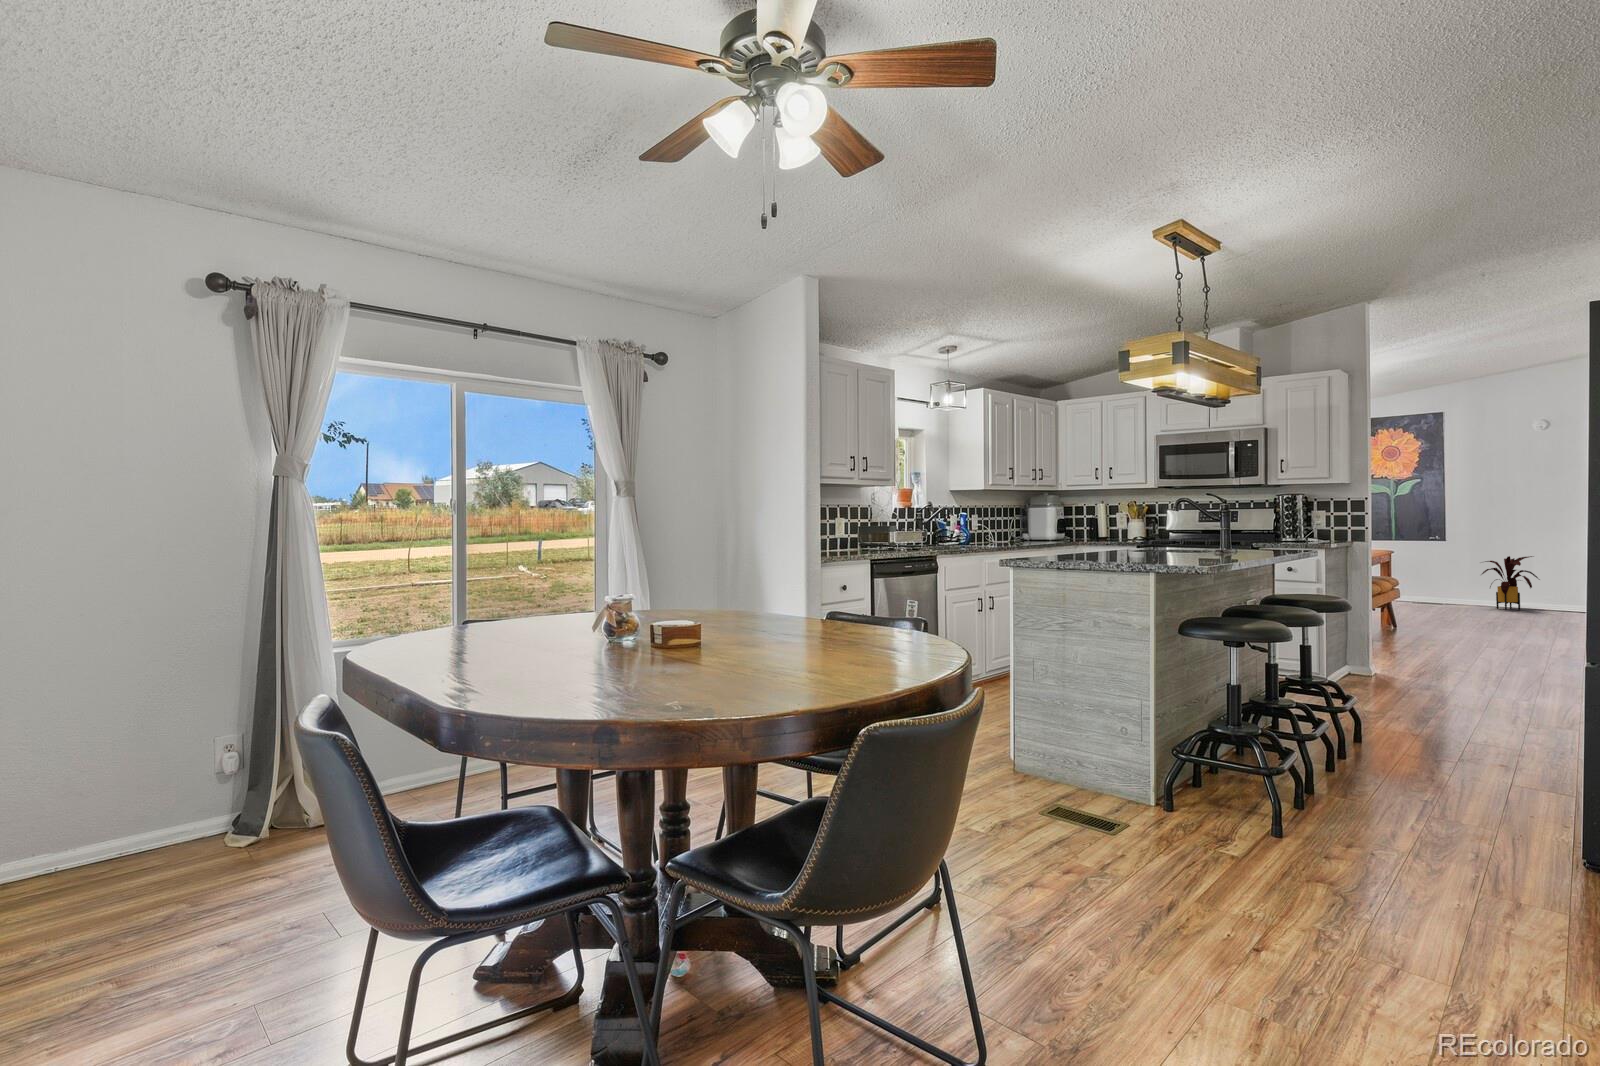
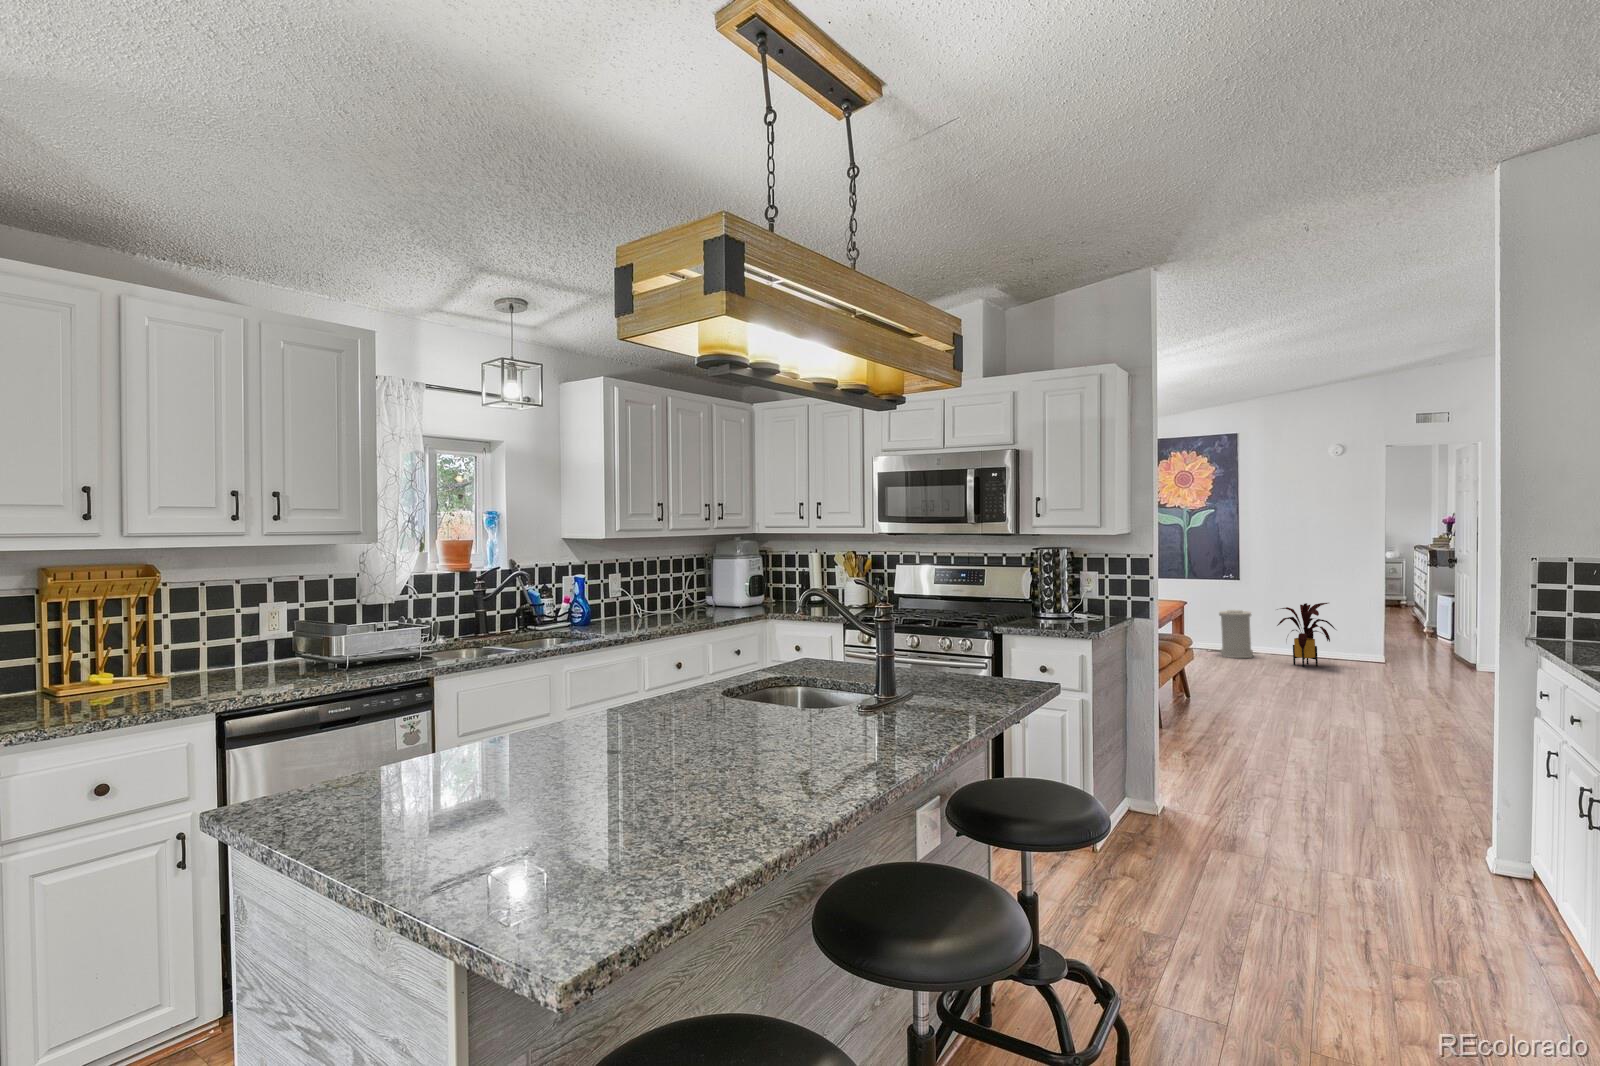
trash can: none [1425,564,1458,604] -> present [1219,610,1253,658]

